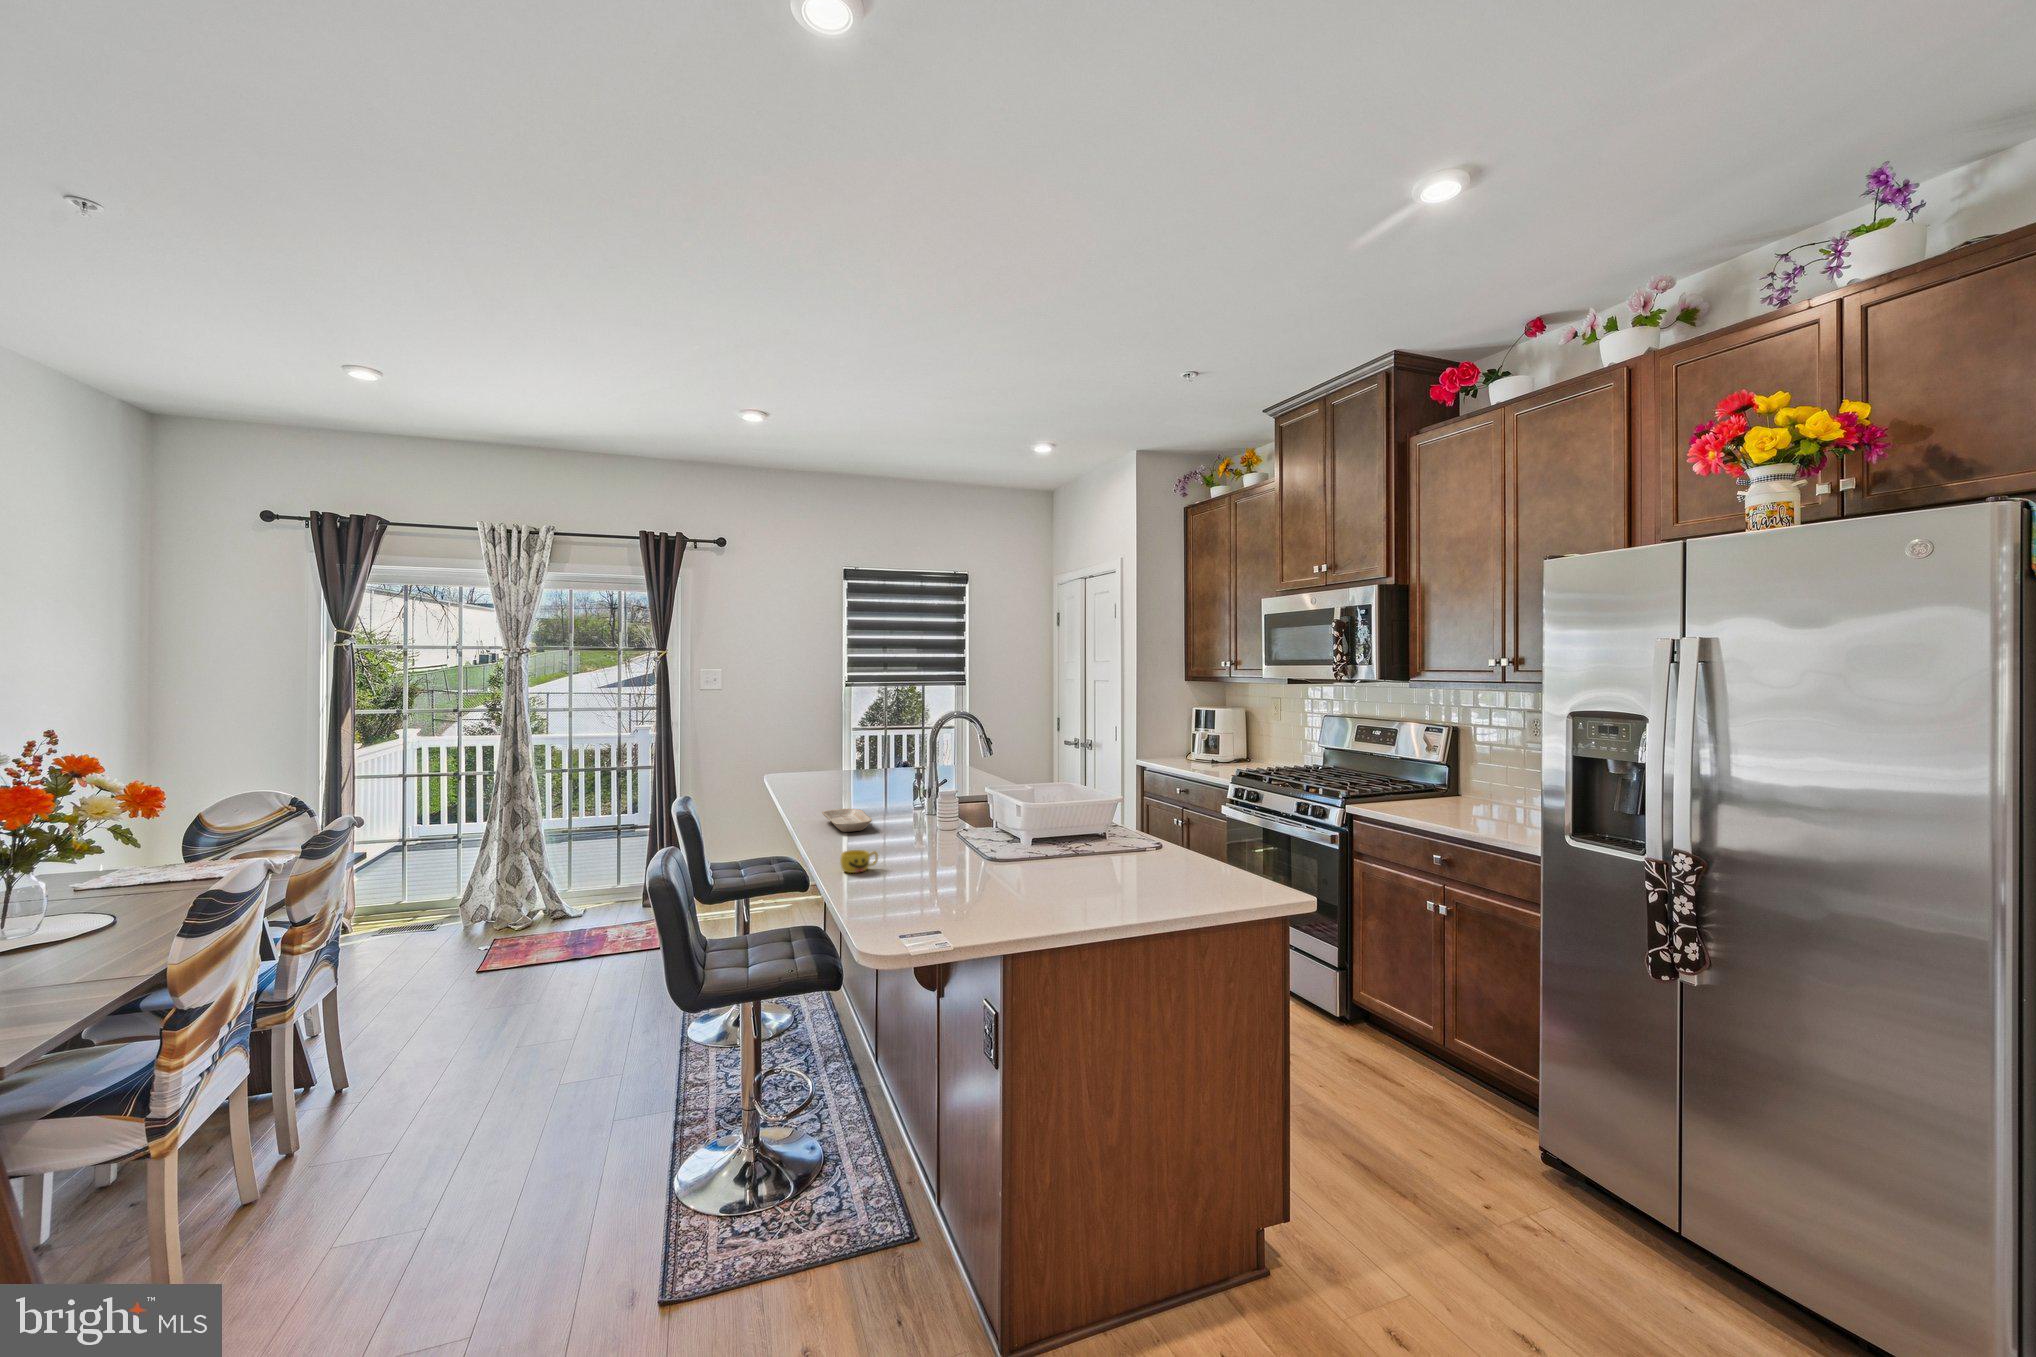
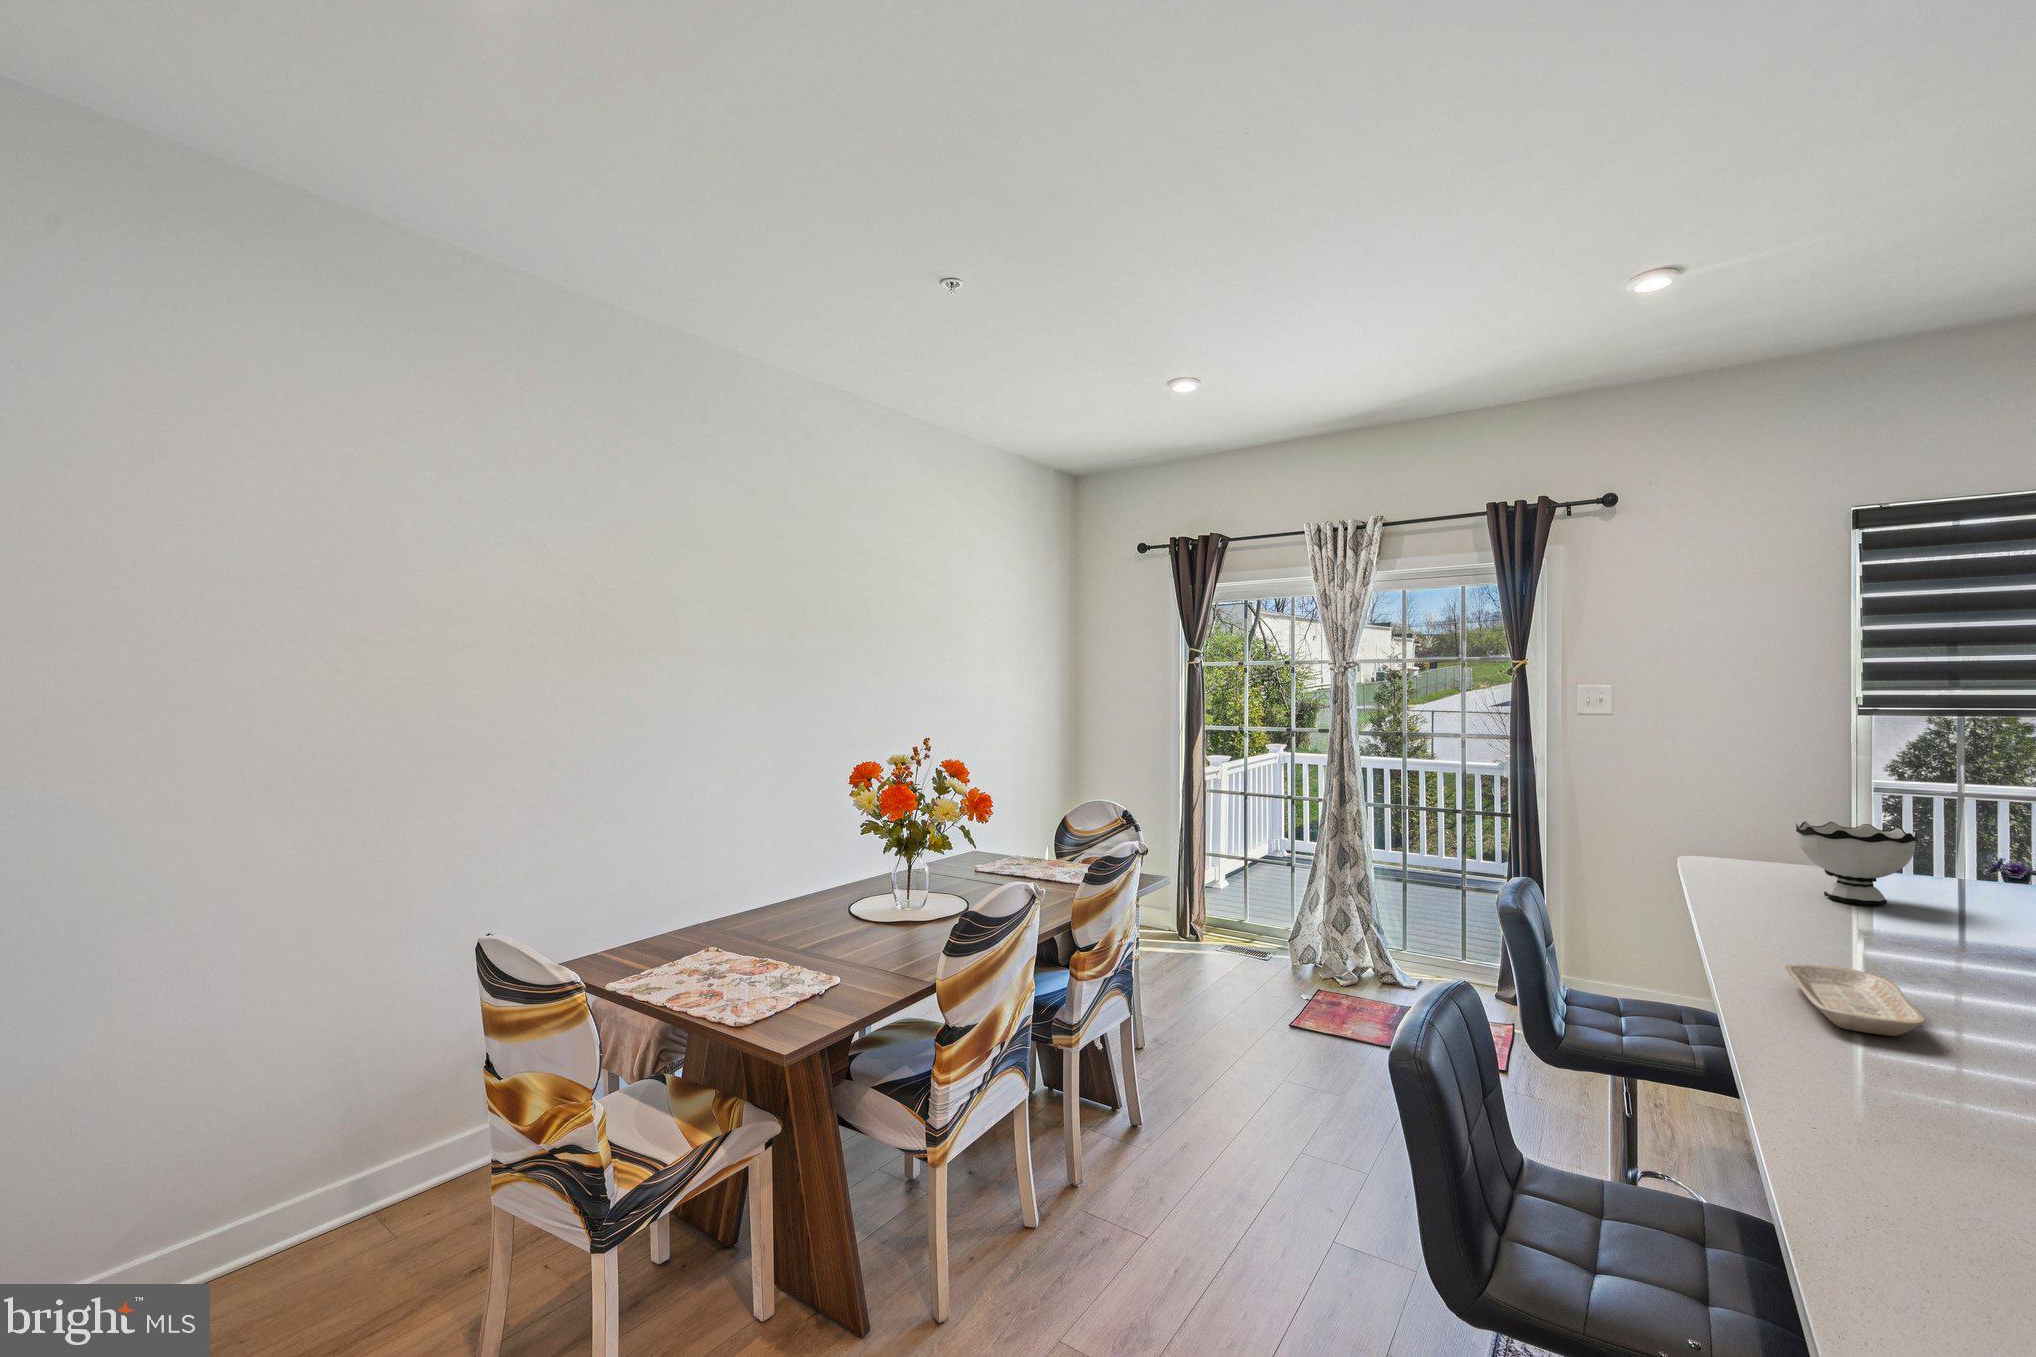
bowl: none [823,744,870,786] -> present [1796,822,1917,906]
cup: present [840,850,878,873] -> none [1823,1112,1949,1184]

